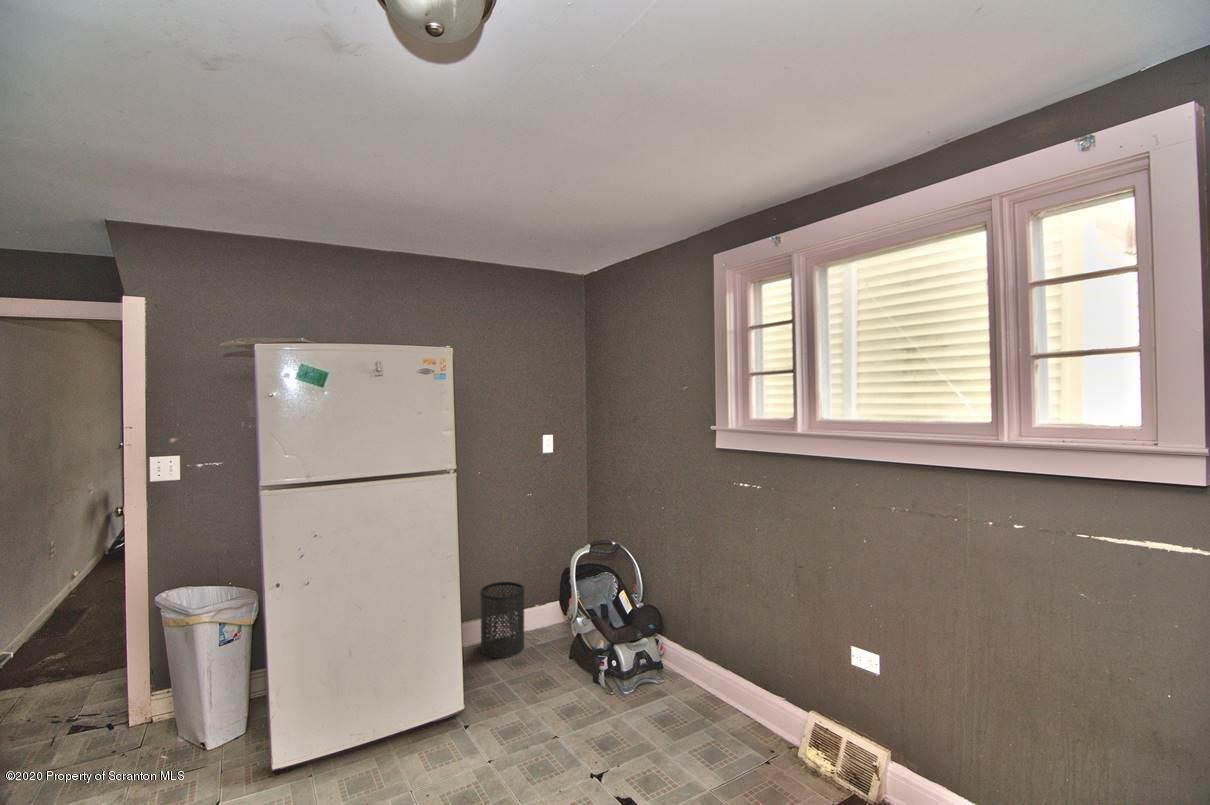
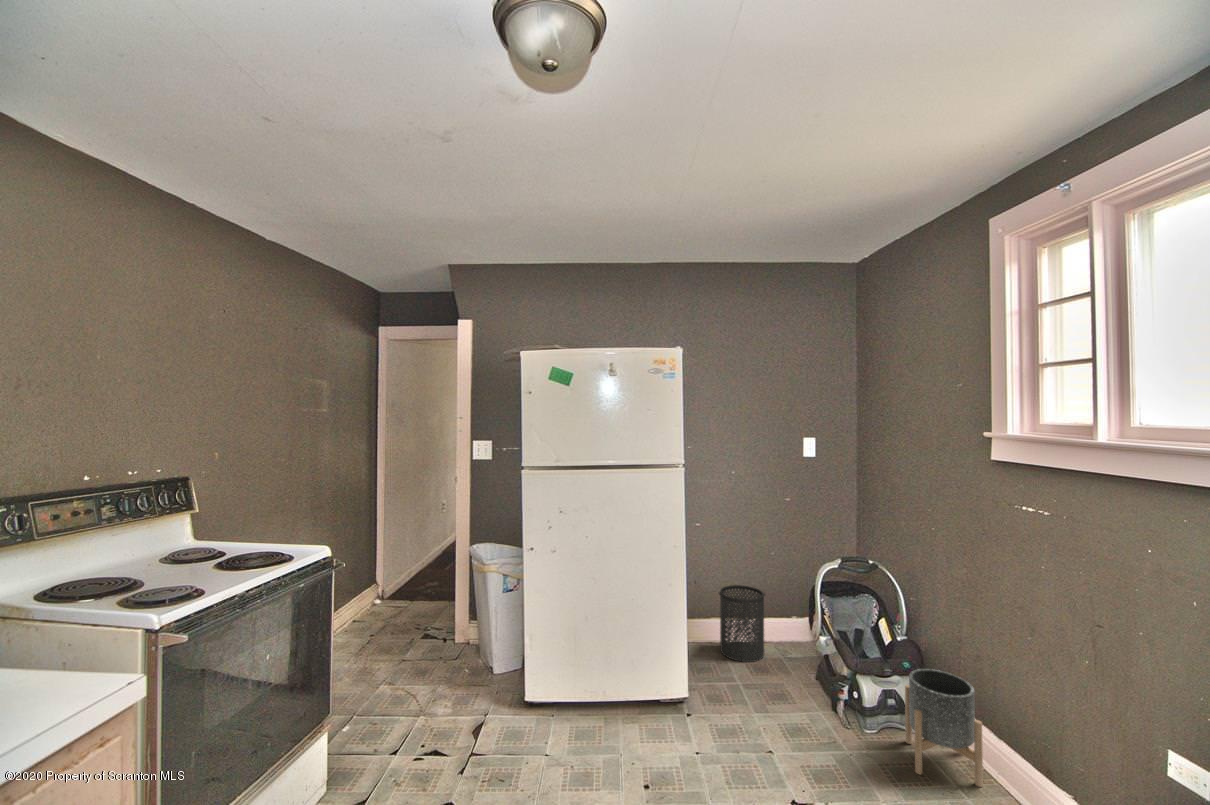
planter: none [653,626,711,715] -> present [905,669,983,787]

